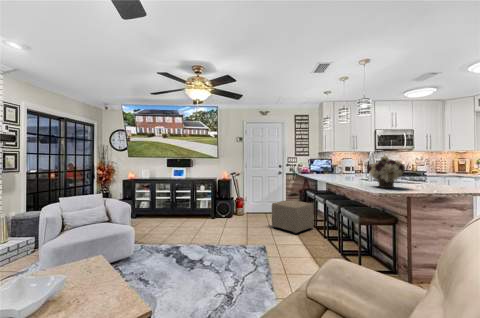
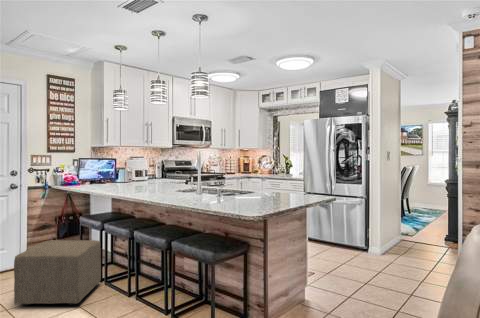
flower arrangement: present [367,156,405,188] -> none [223,161,270,207]

